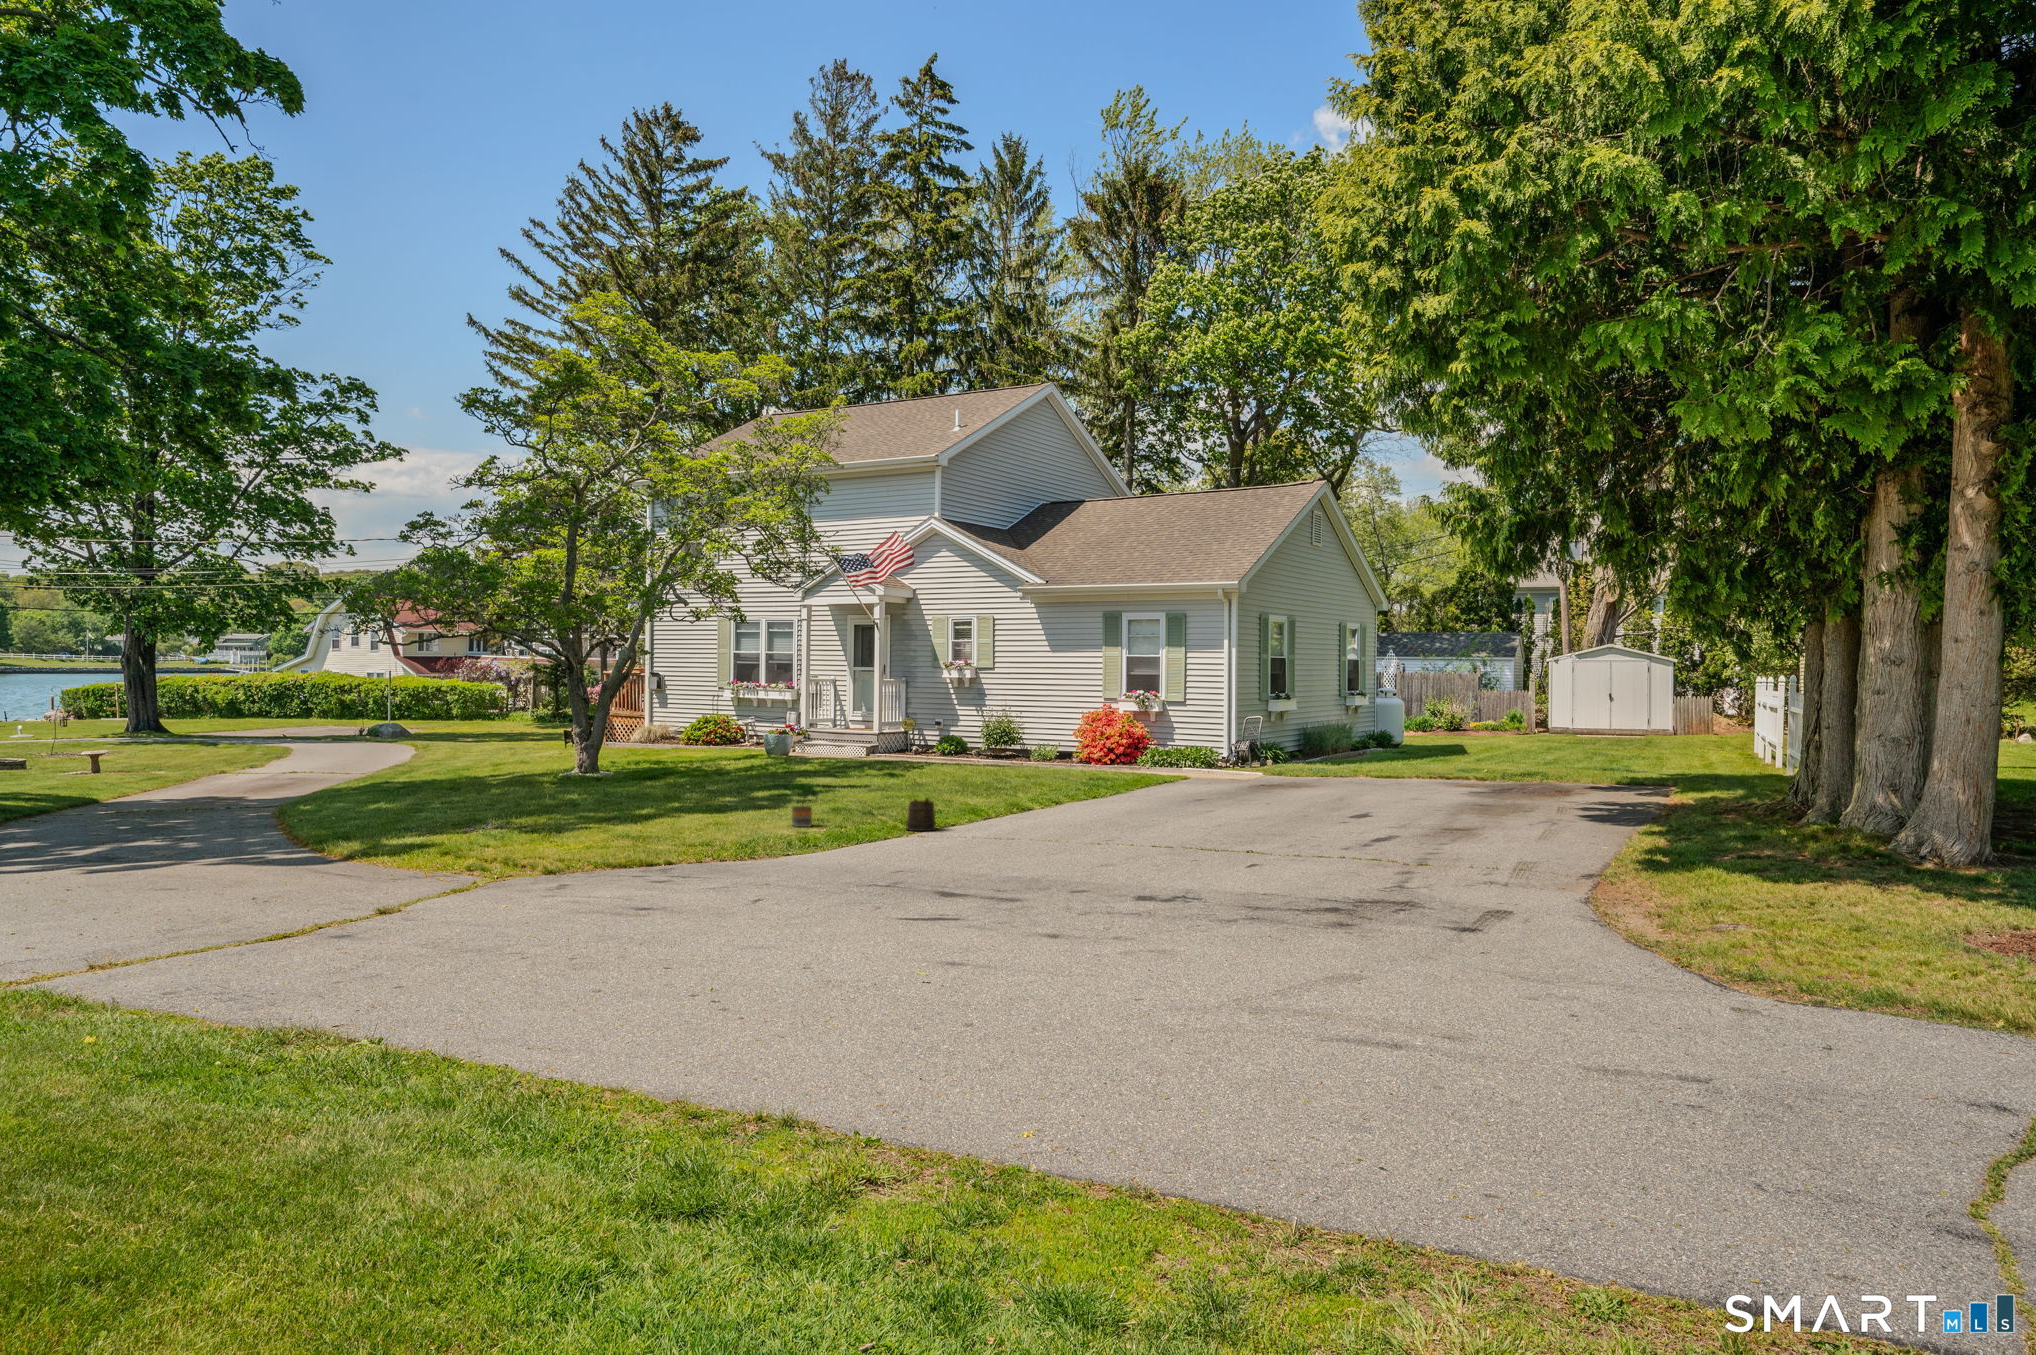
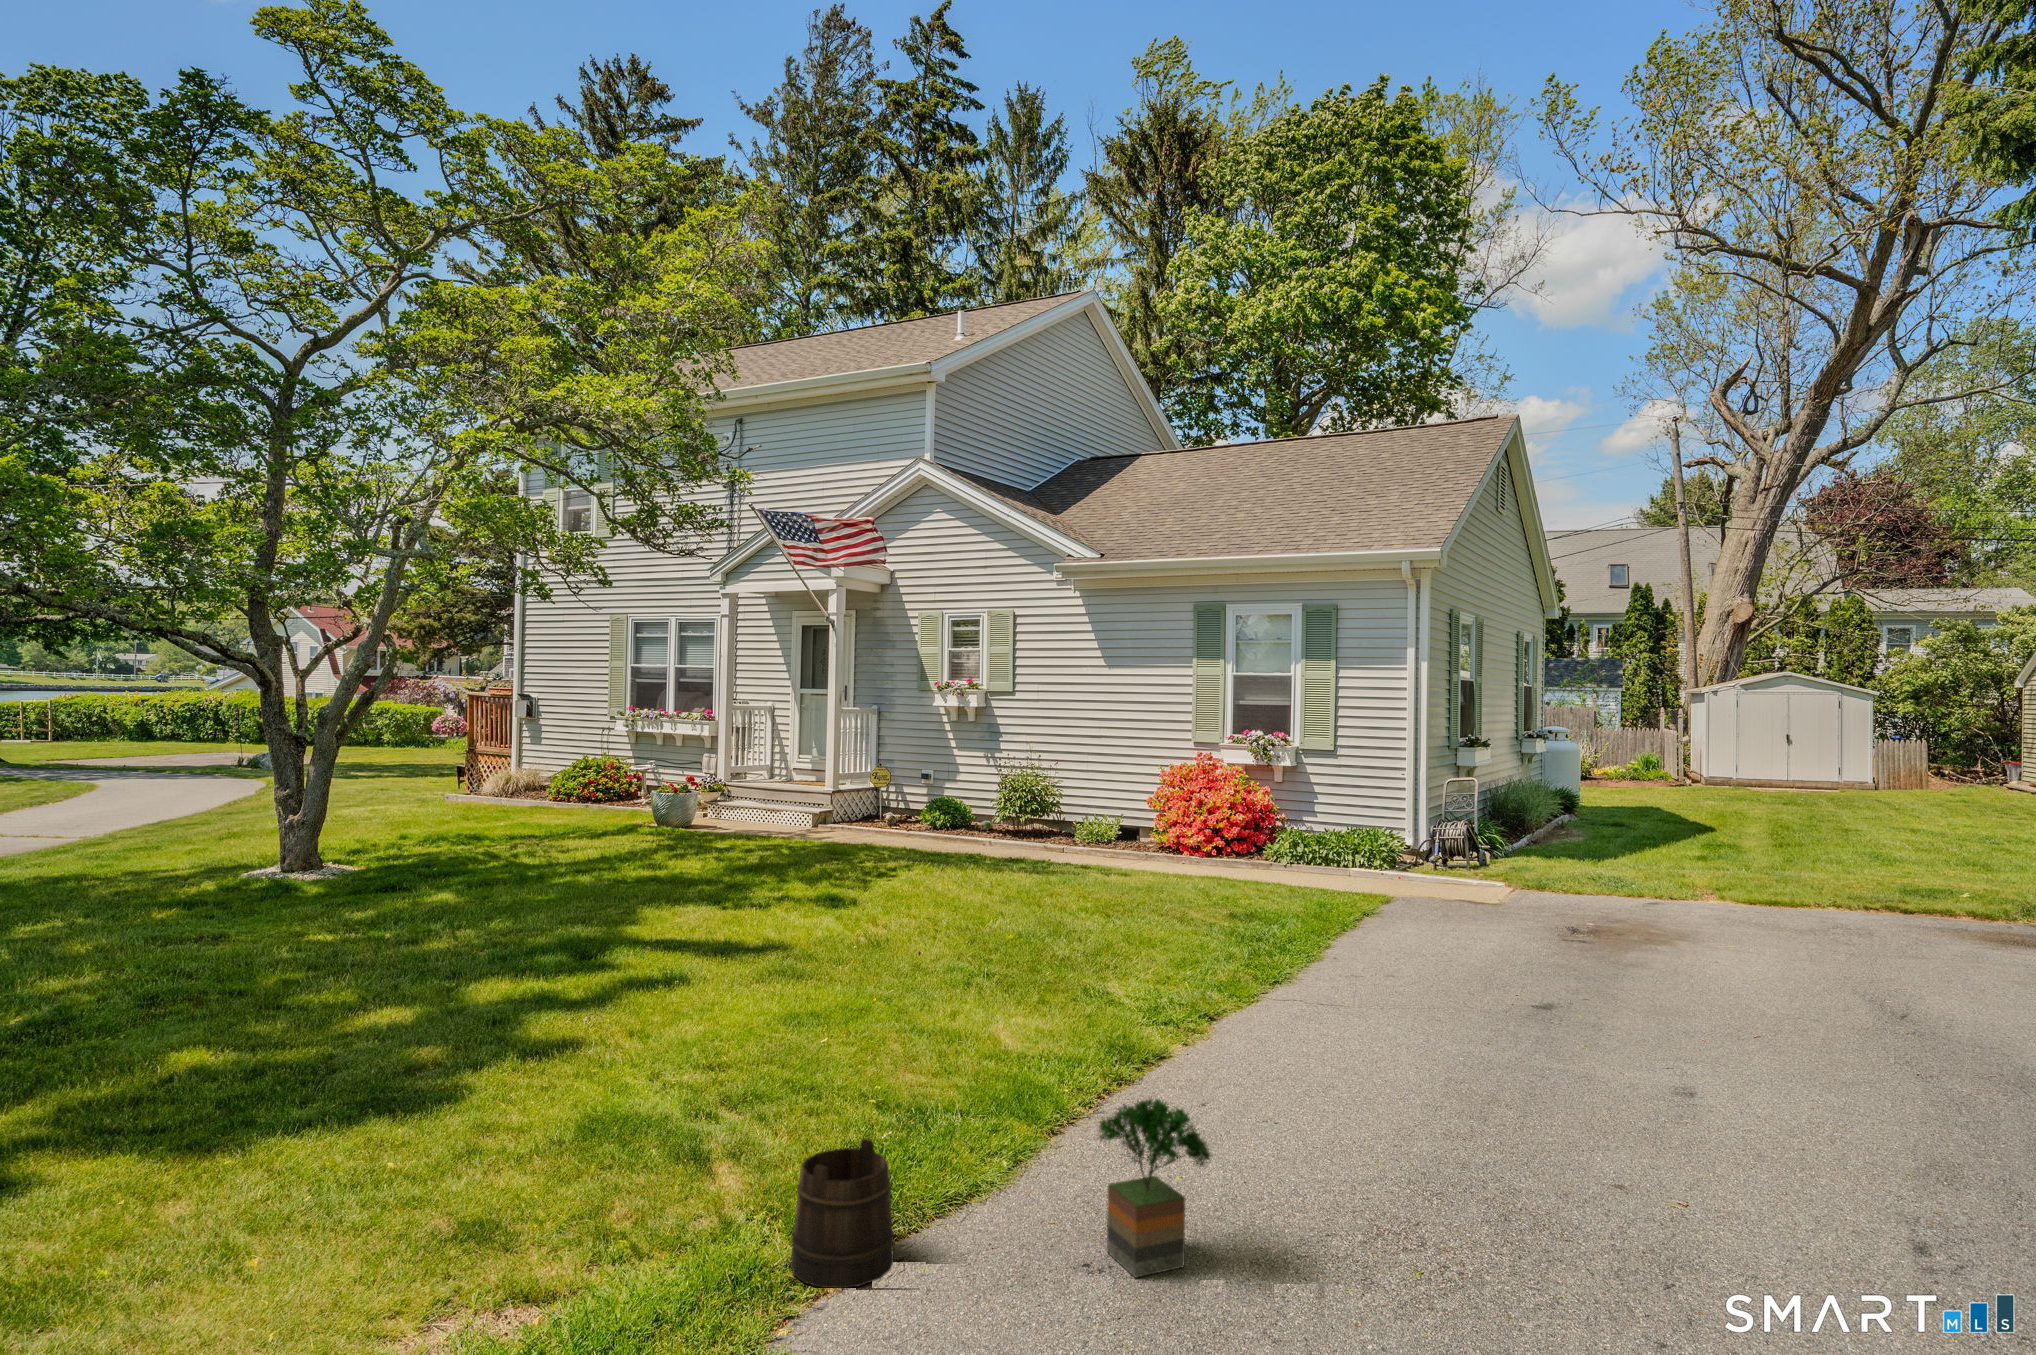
potted tree: present [790,783,818,827] -> present [1098,1099,1211,1277]

